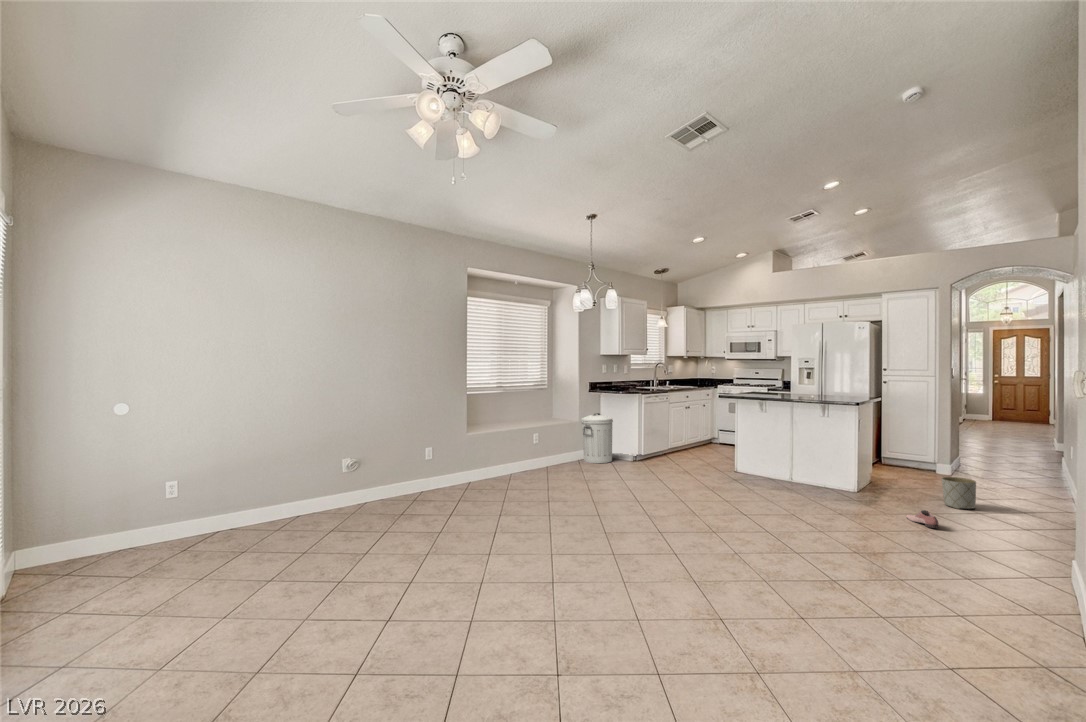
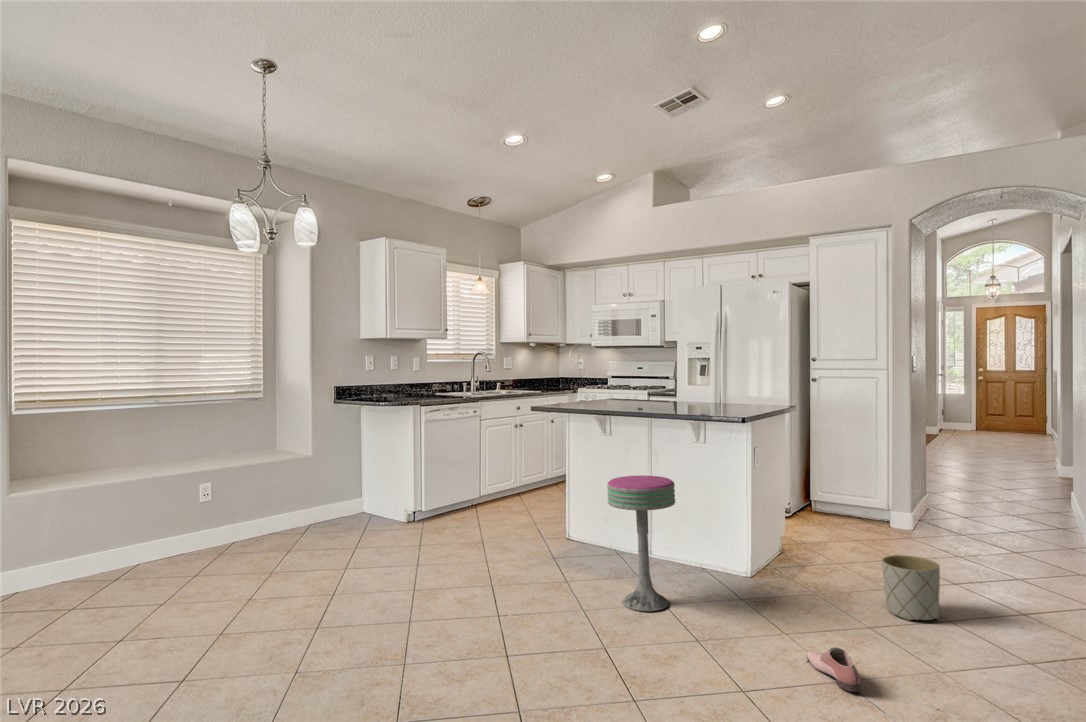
trash can: present [581,413,613,463] -> none [304,442,365,534]
bar stool: none [785,431,824,499] -> present [607,475,675,612]

